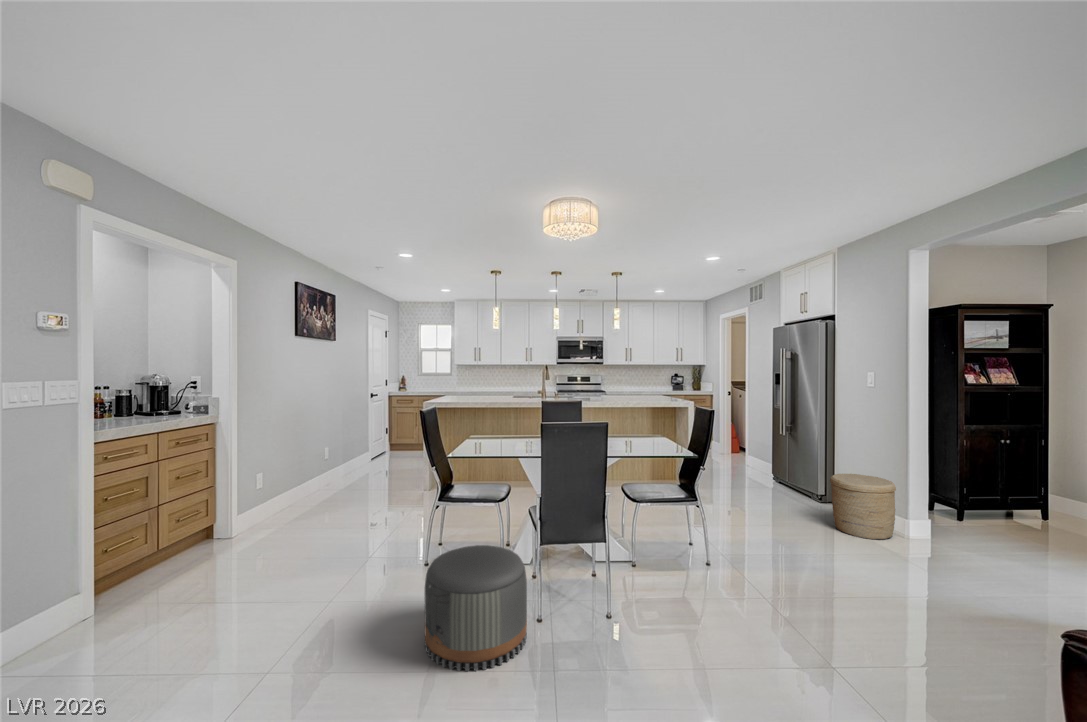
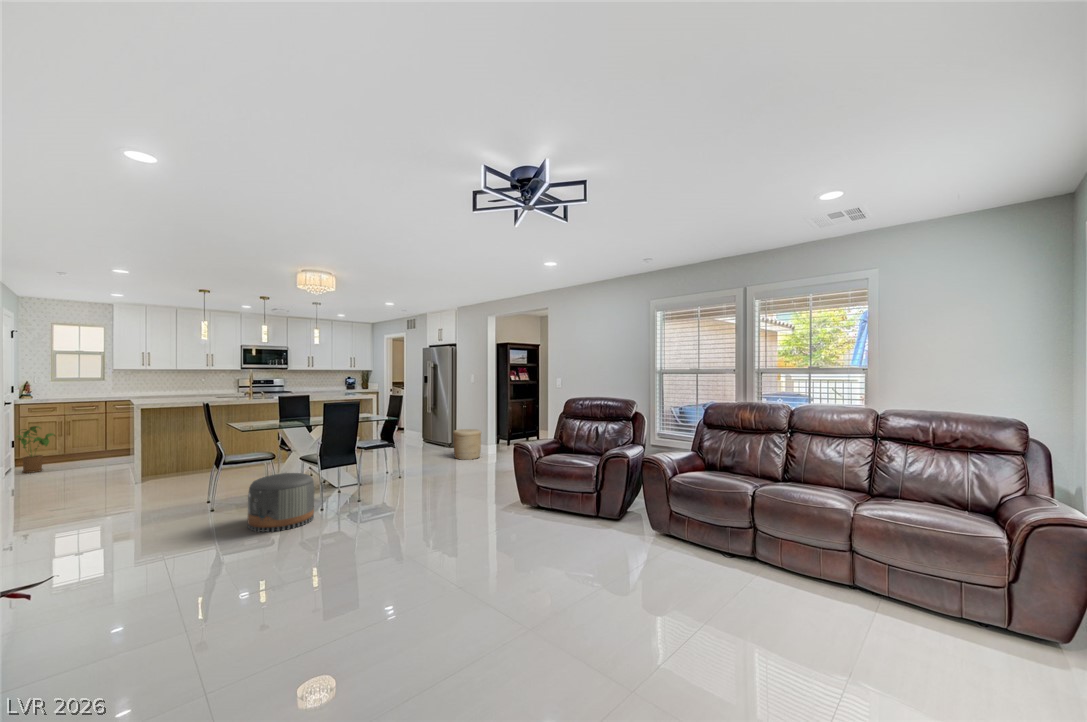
house plant: none [385,417,412,458] -> present [16,426,55,473]

